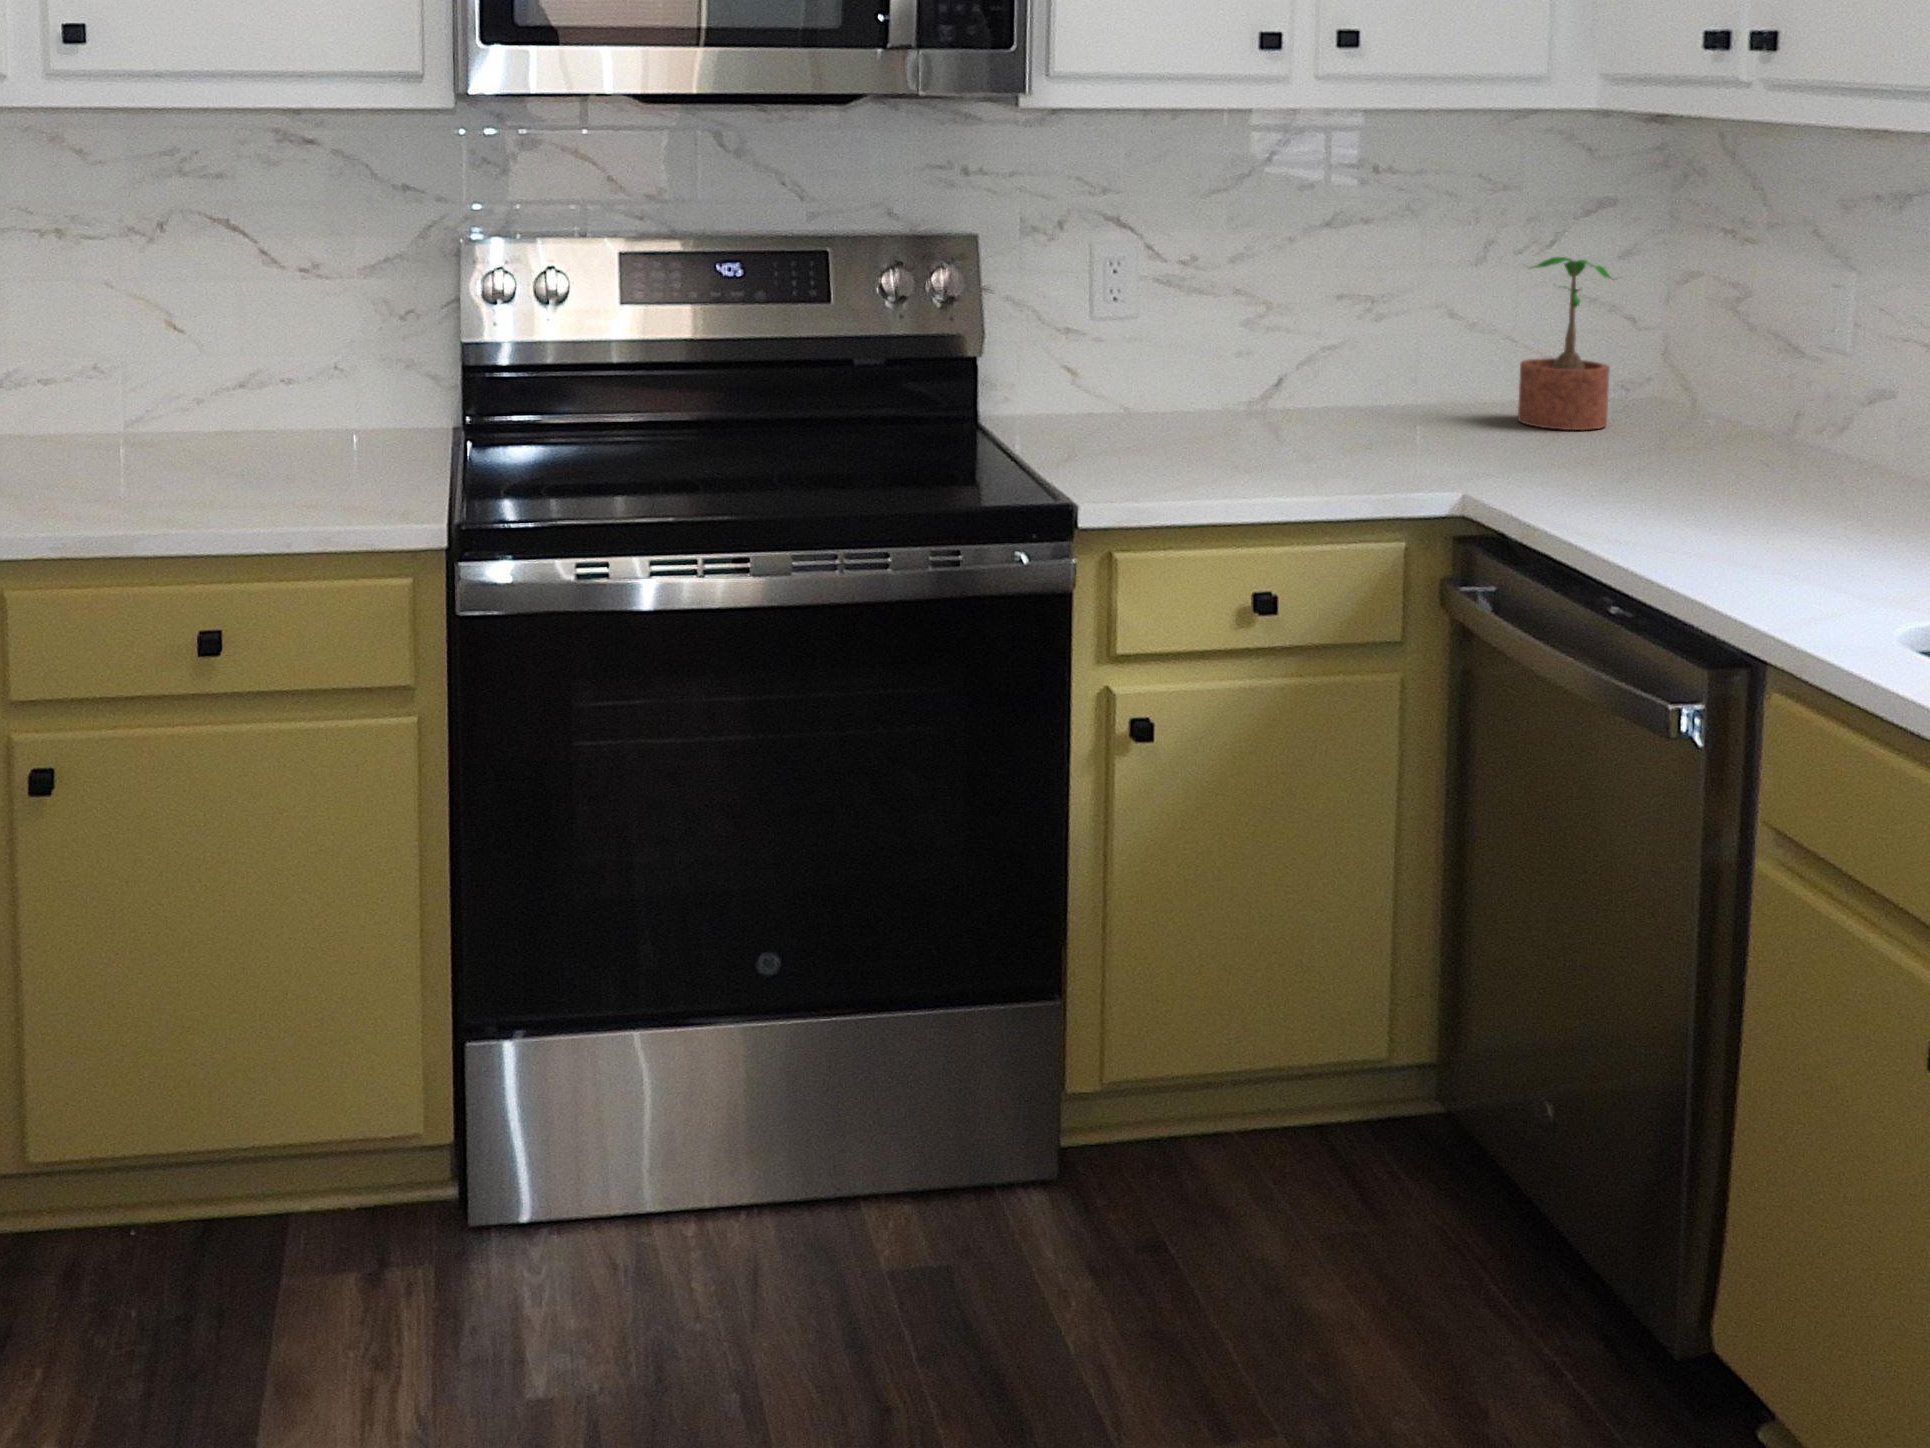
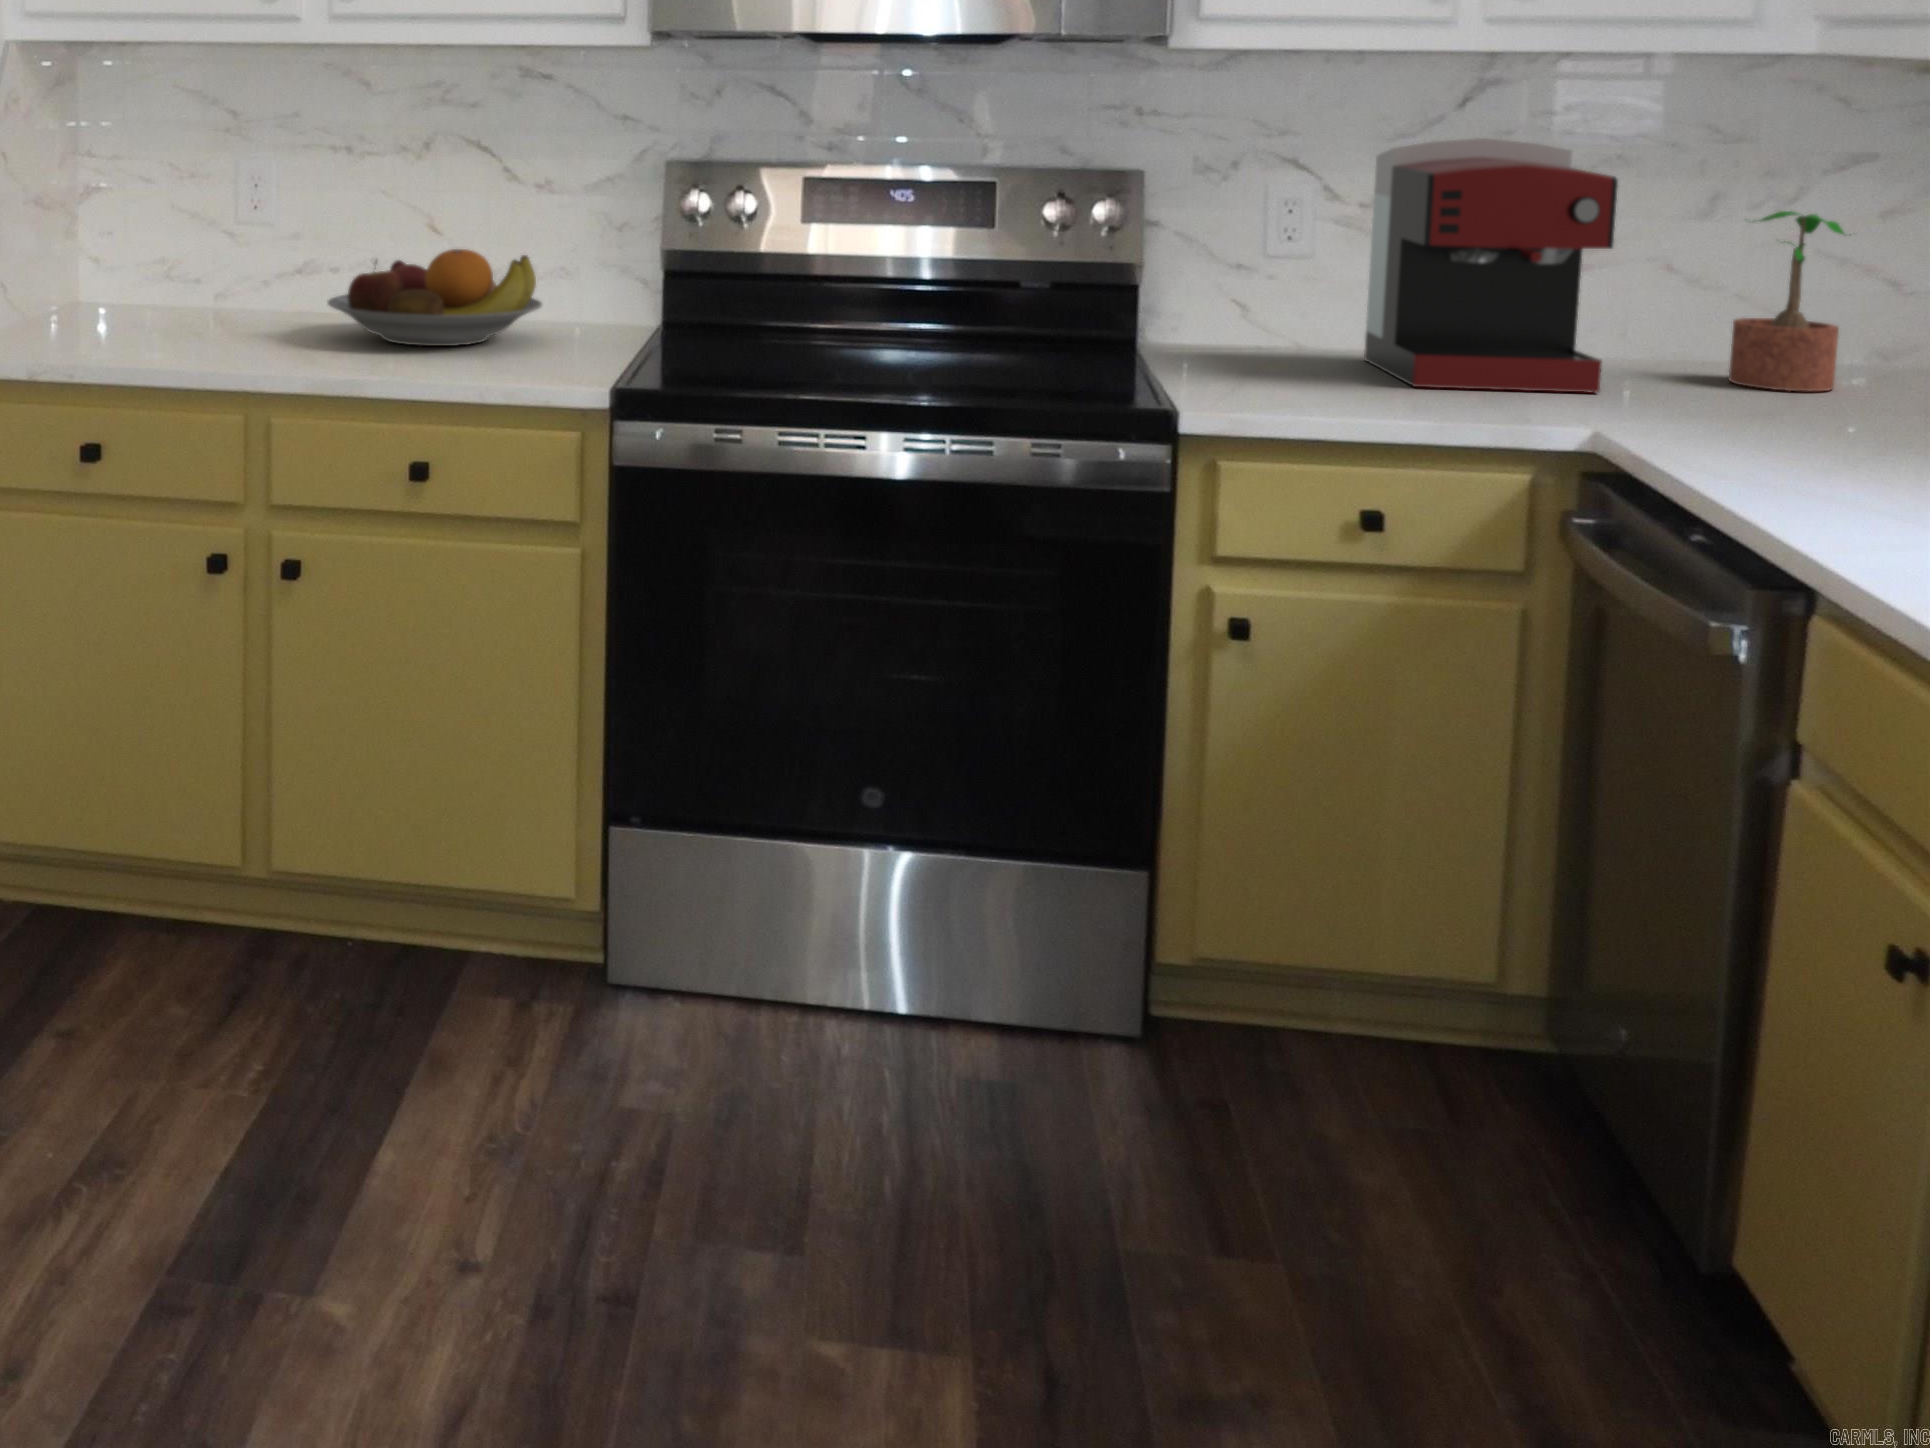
coffee maker: none [1198,194,1440,452] -> present [1364,138,1618,393]
fruit bowl: none [59,356,334,478] -> present [328,249,542,346]

